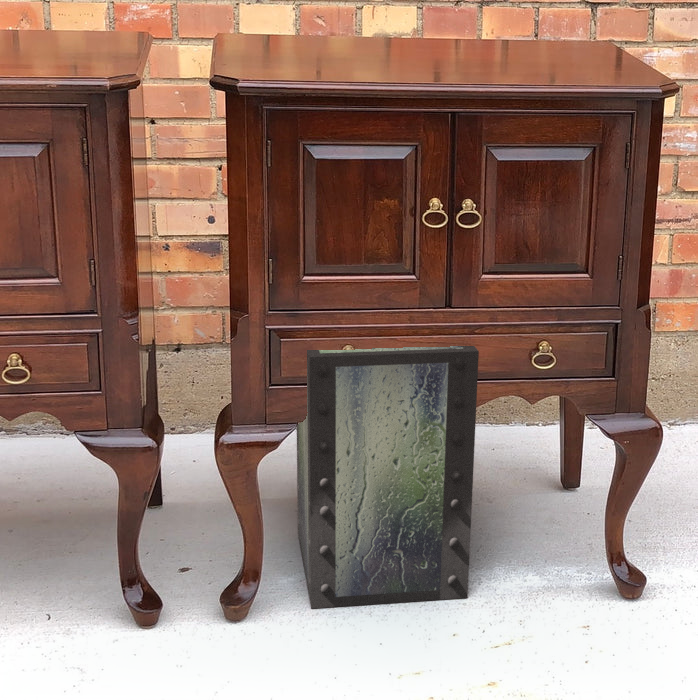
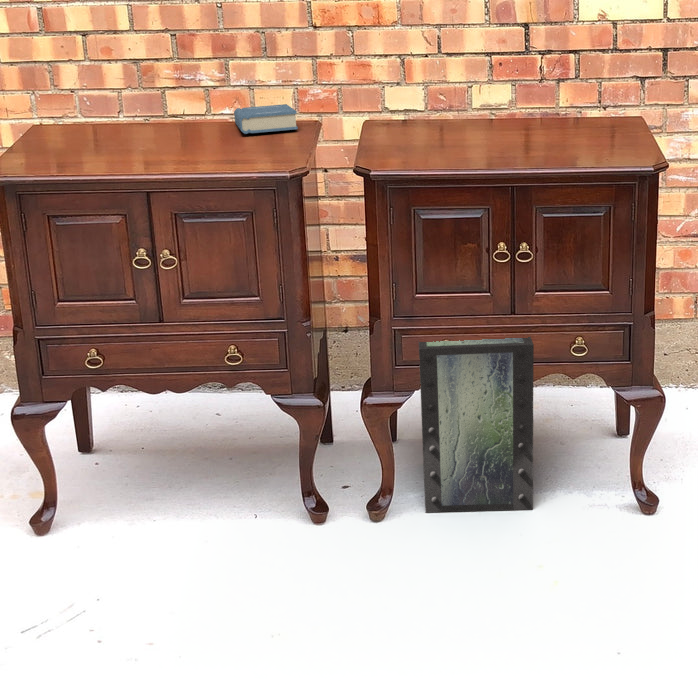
hardback book: none [20,7,118,37] -> present [234,104,298,134]

